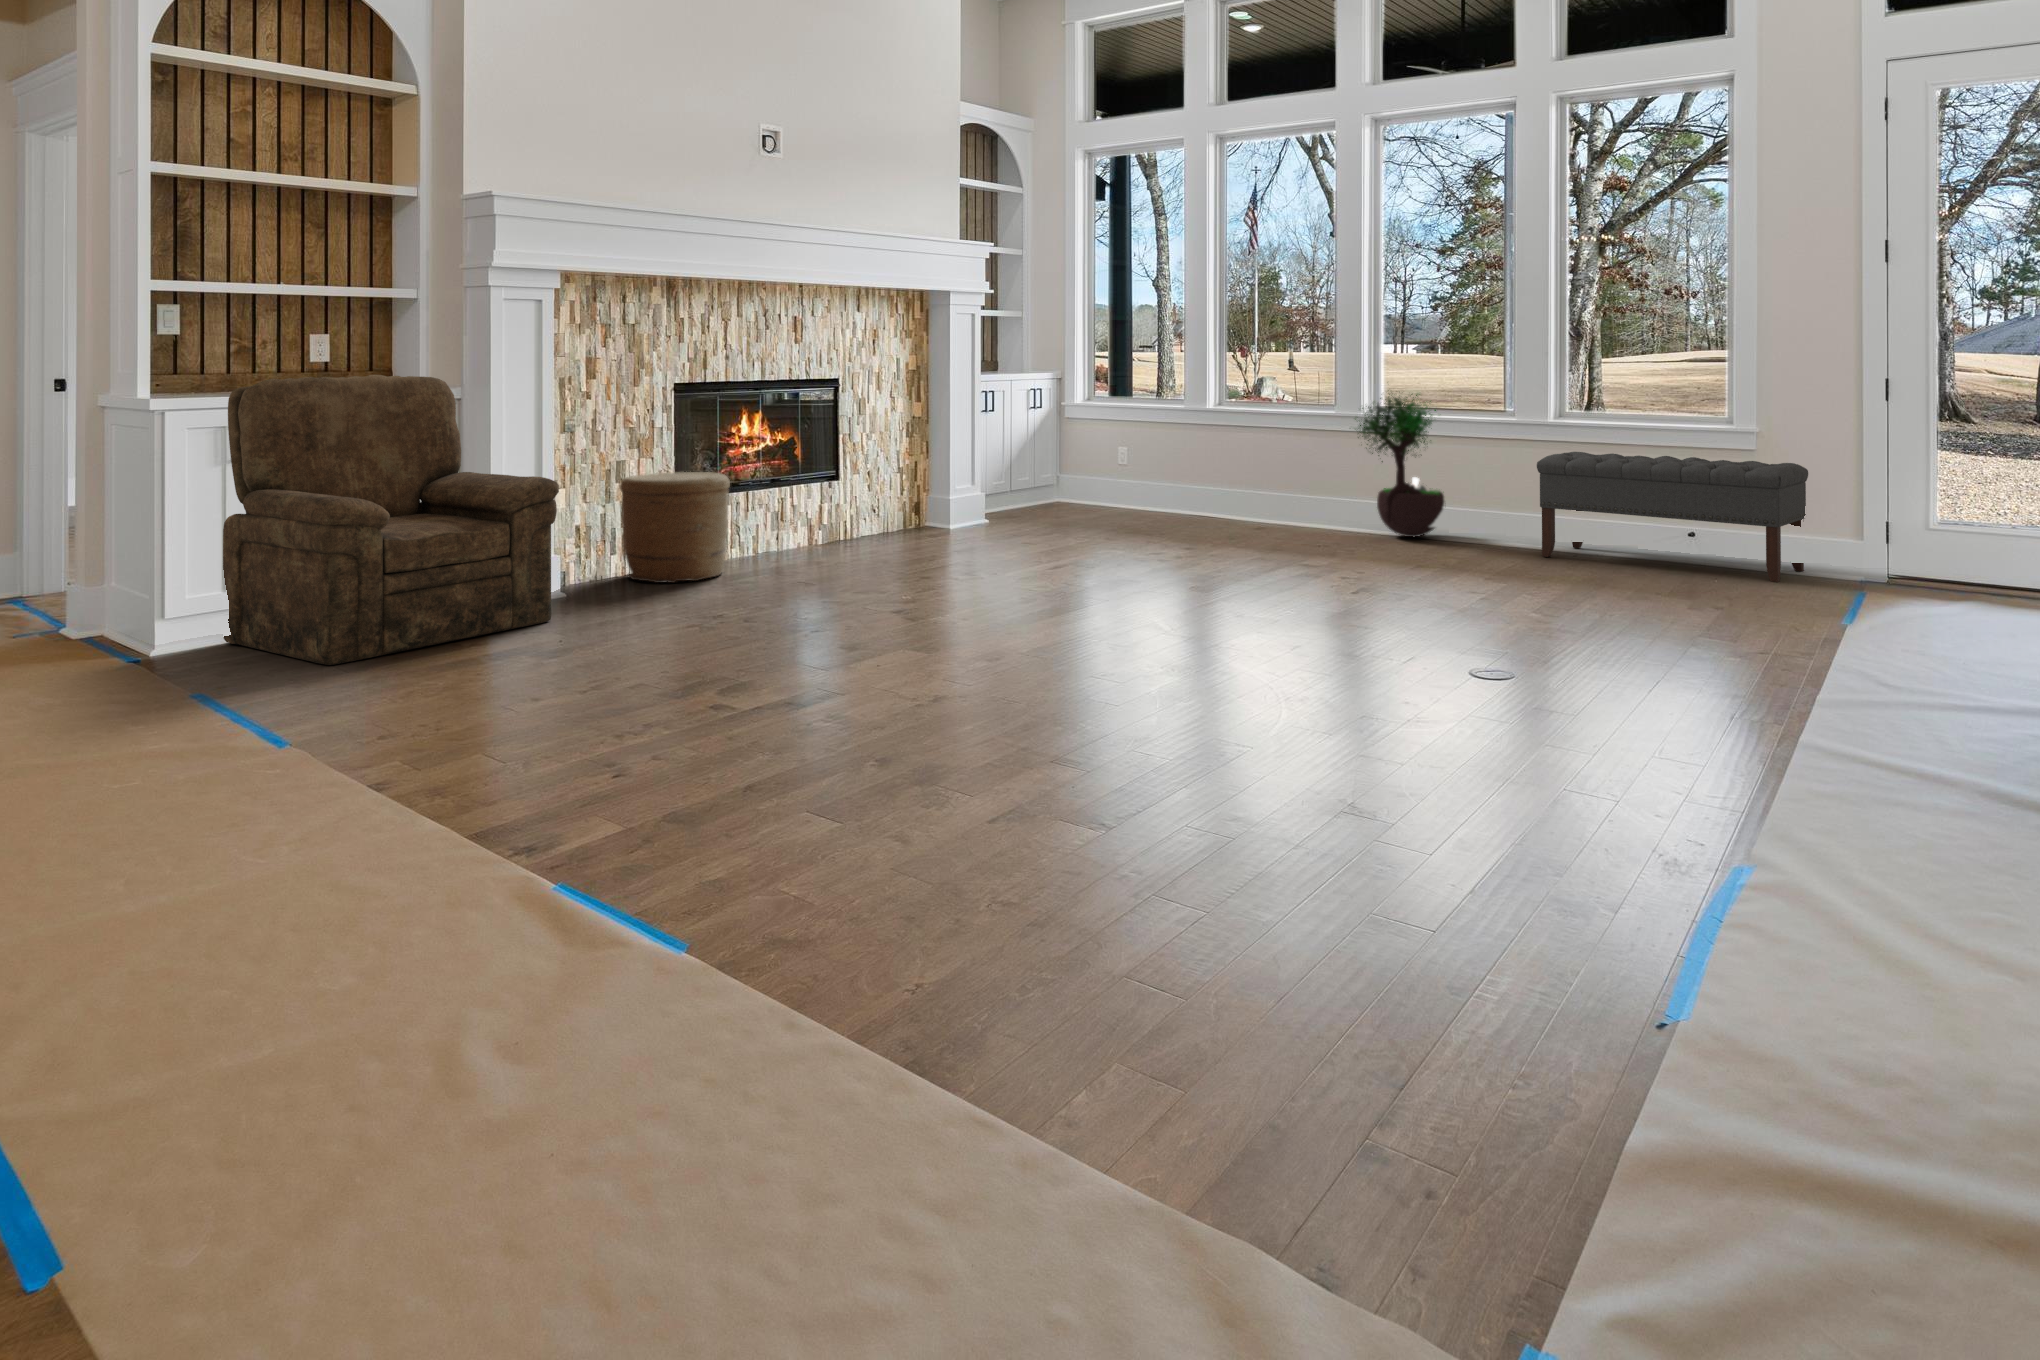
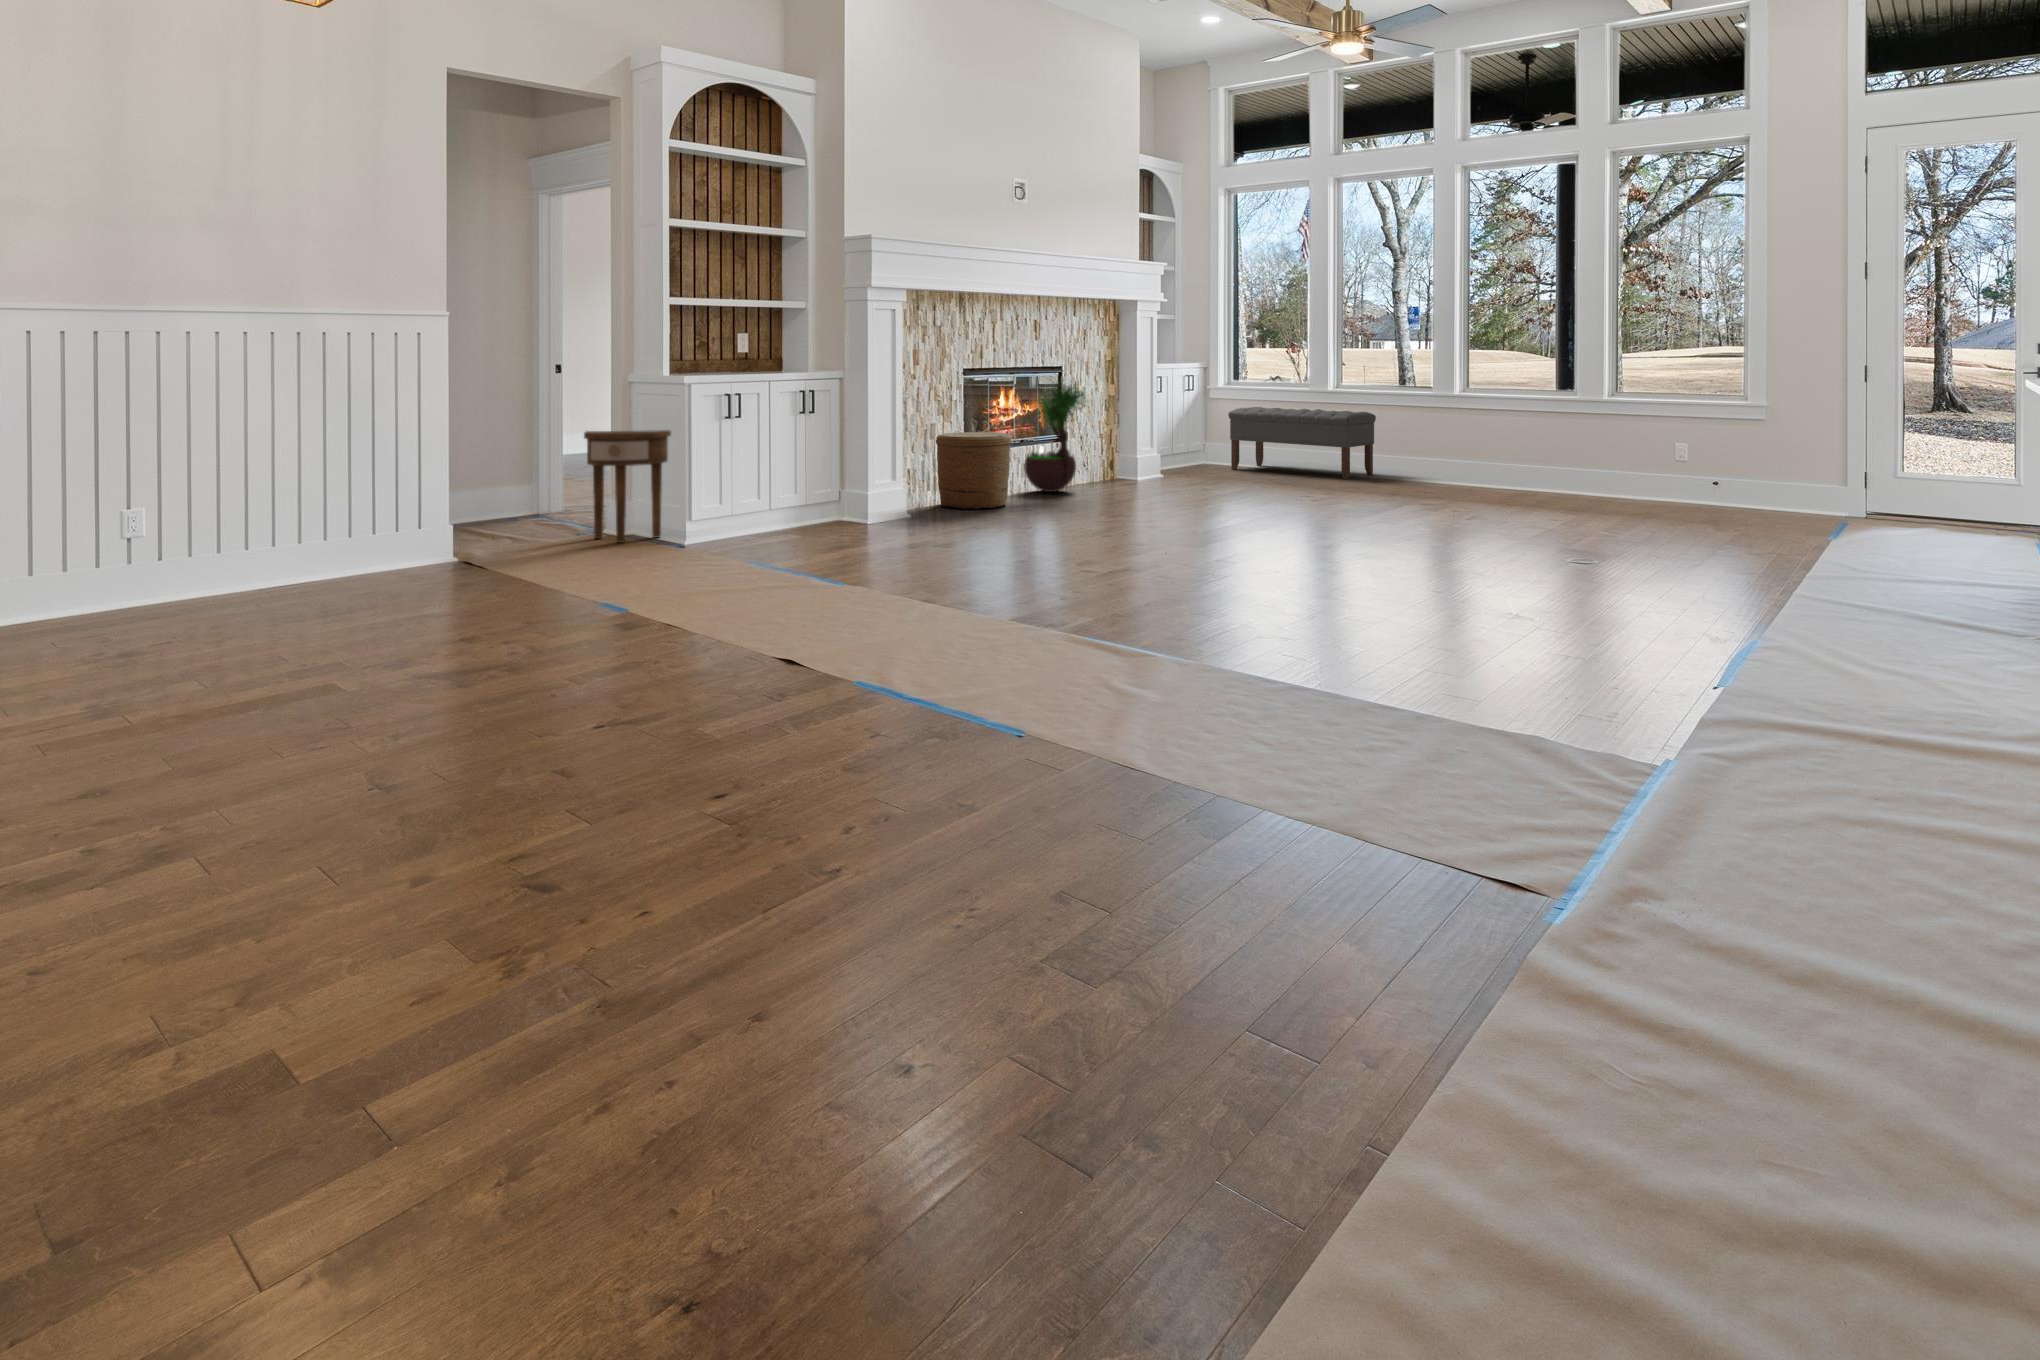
armchair: present [223,375,559,665] -> none [722,362,928,551]
potted tree: present [1355,394,1444,537] -> present [1025,379,1086,492]
bench: present [1537,452,1808,582] -> present [1228,407,1376,479]
side table: none [1,479,155,652] -> present [584,430,671,543]

